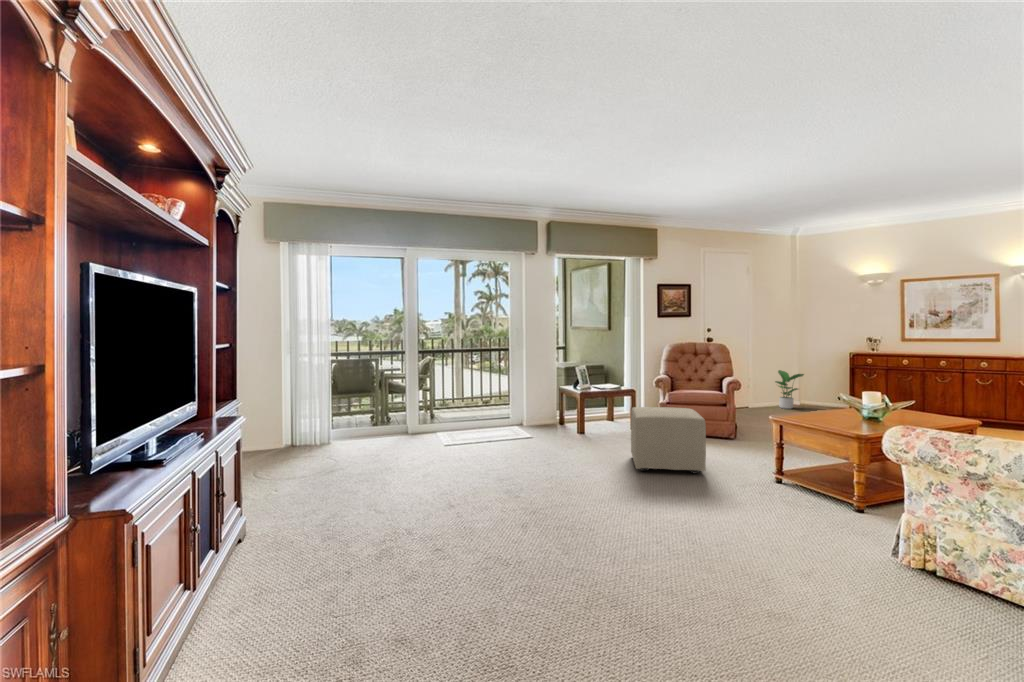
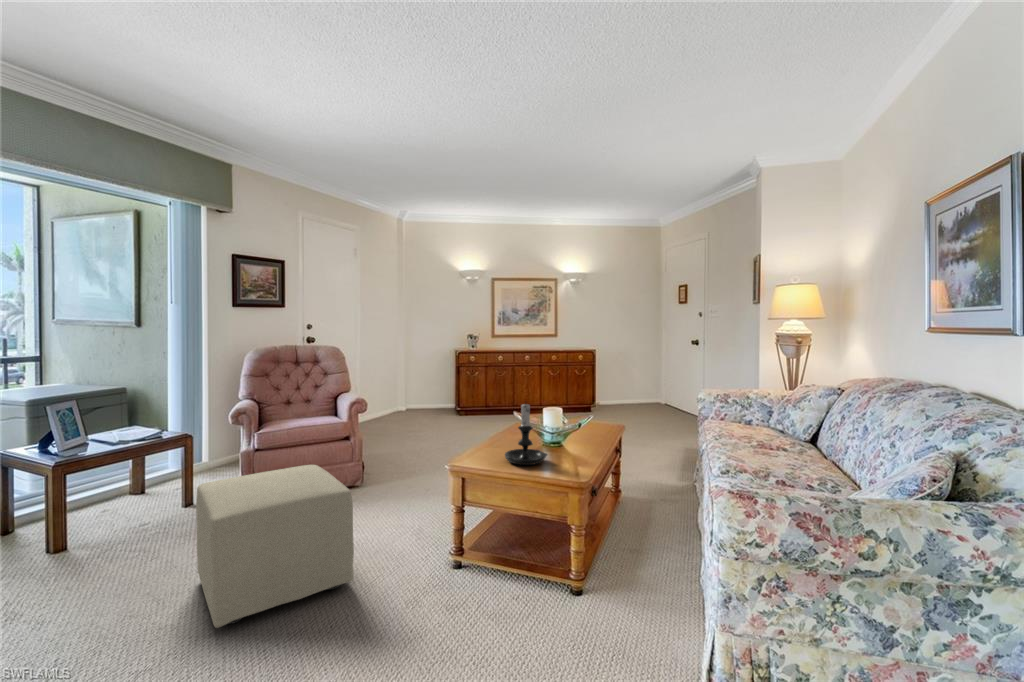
potted plant: present [776,370,804,409] -> none [382,372,412,417]
candle holder: none [816,379,853,425] -> present [505,404,547,465]

